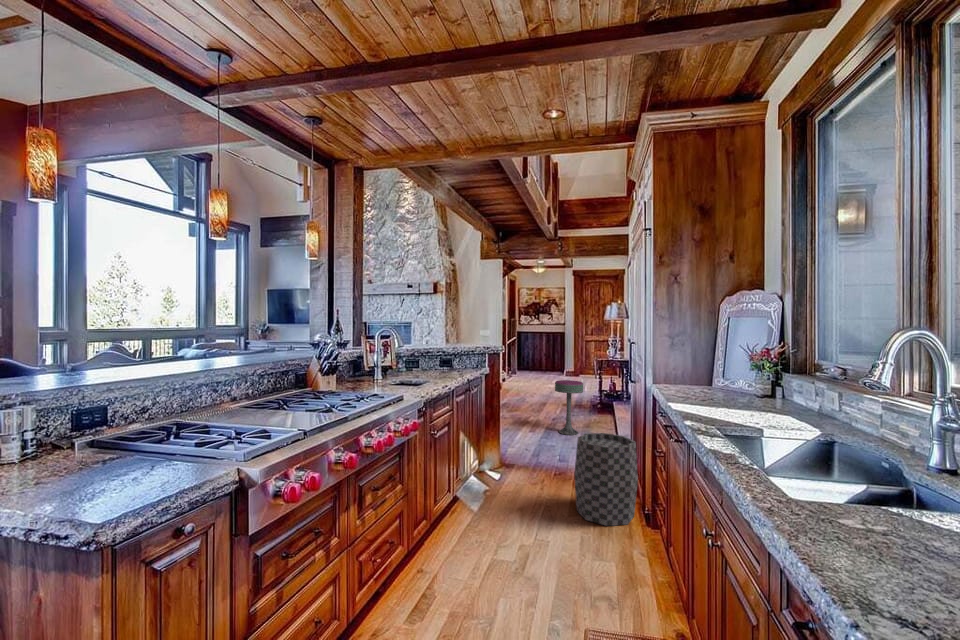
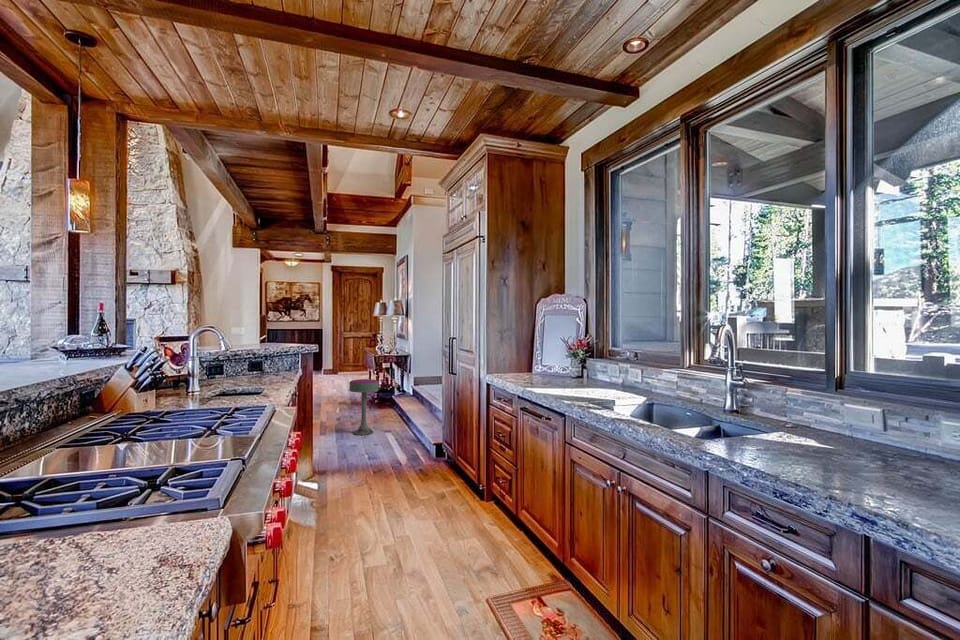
trash can: present [574,433,638,526] -> none [415,425,470,509]

